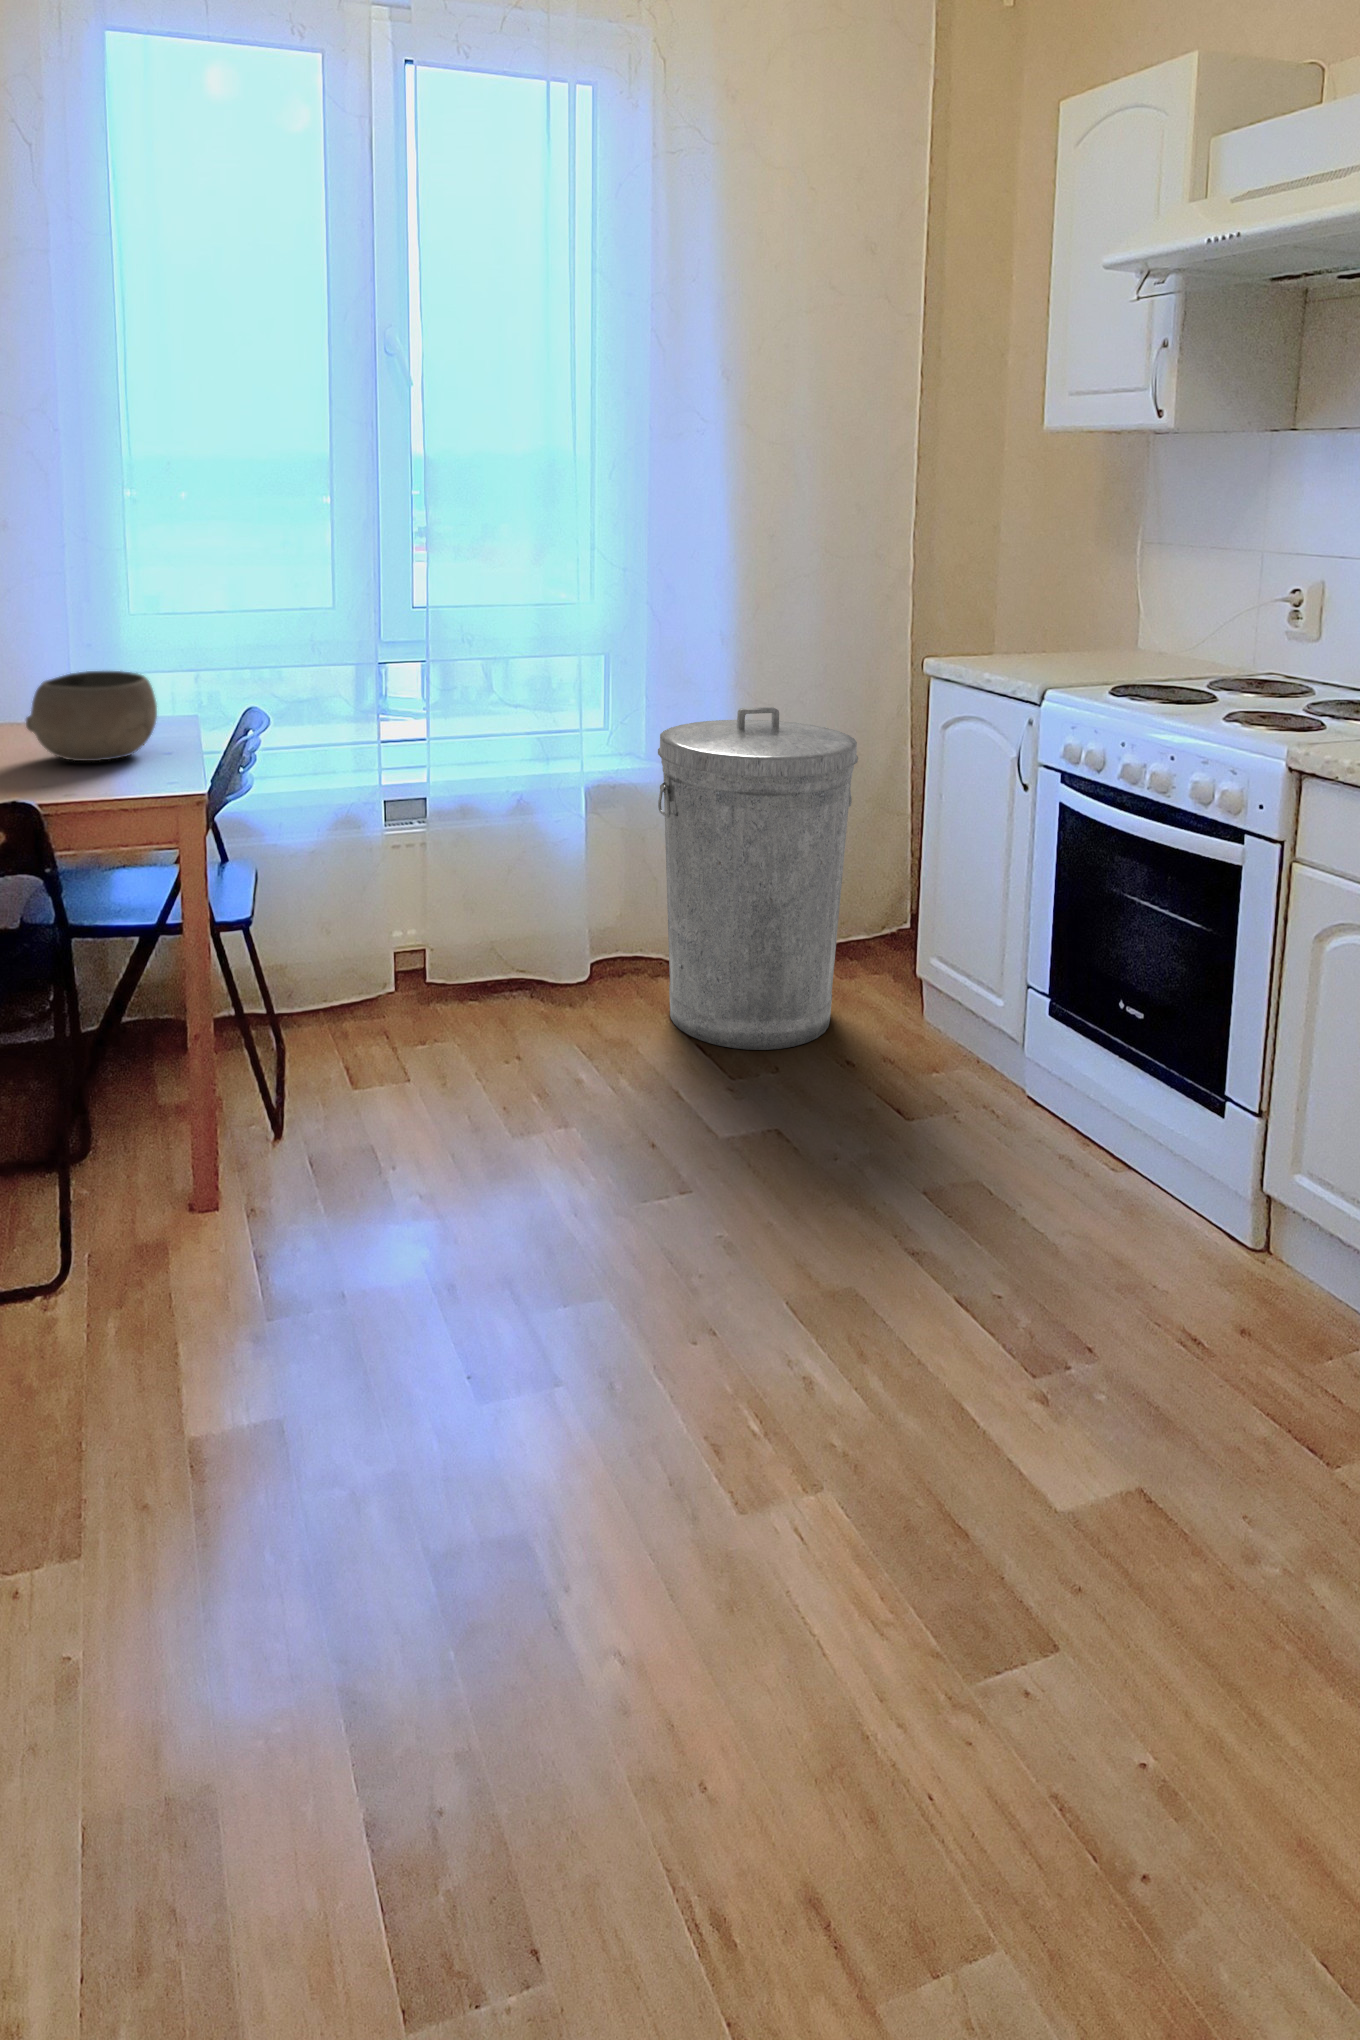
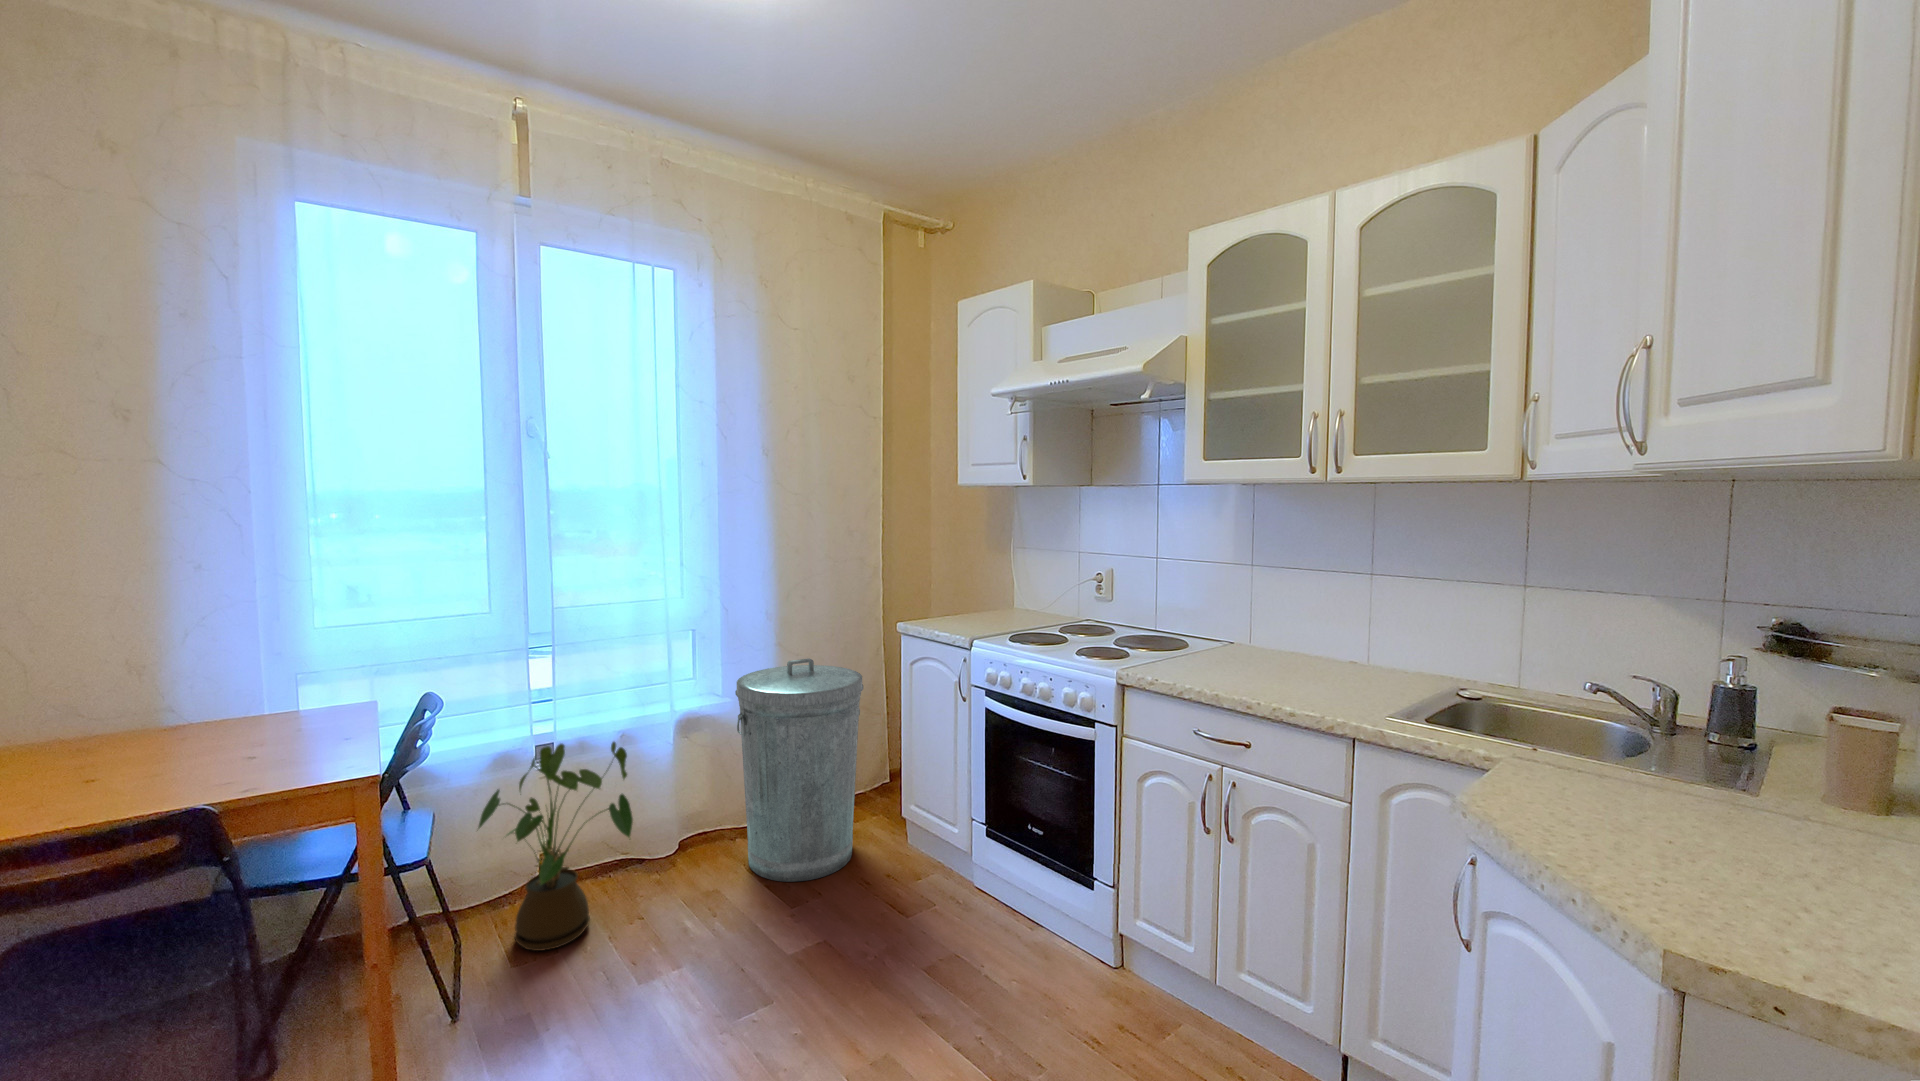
bowl: present [26,671,157,761] -> none [209,678,339,756]
house plant: none [308,799,506,1078] -> present [478,742,633,951]

